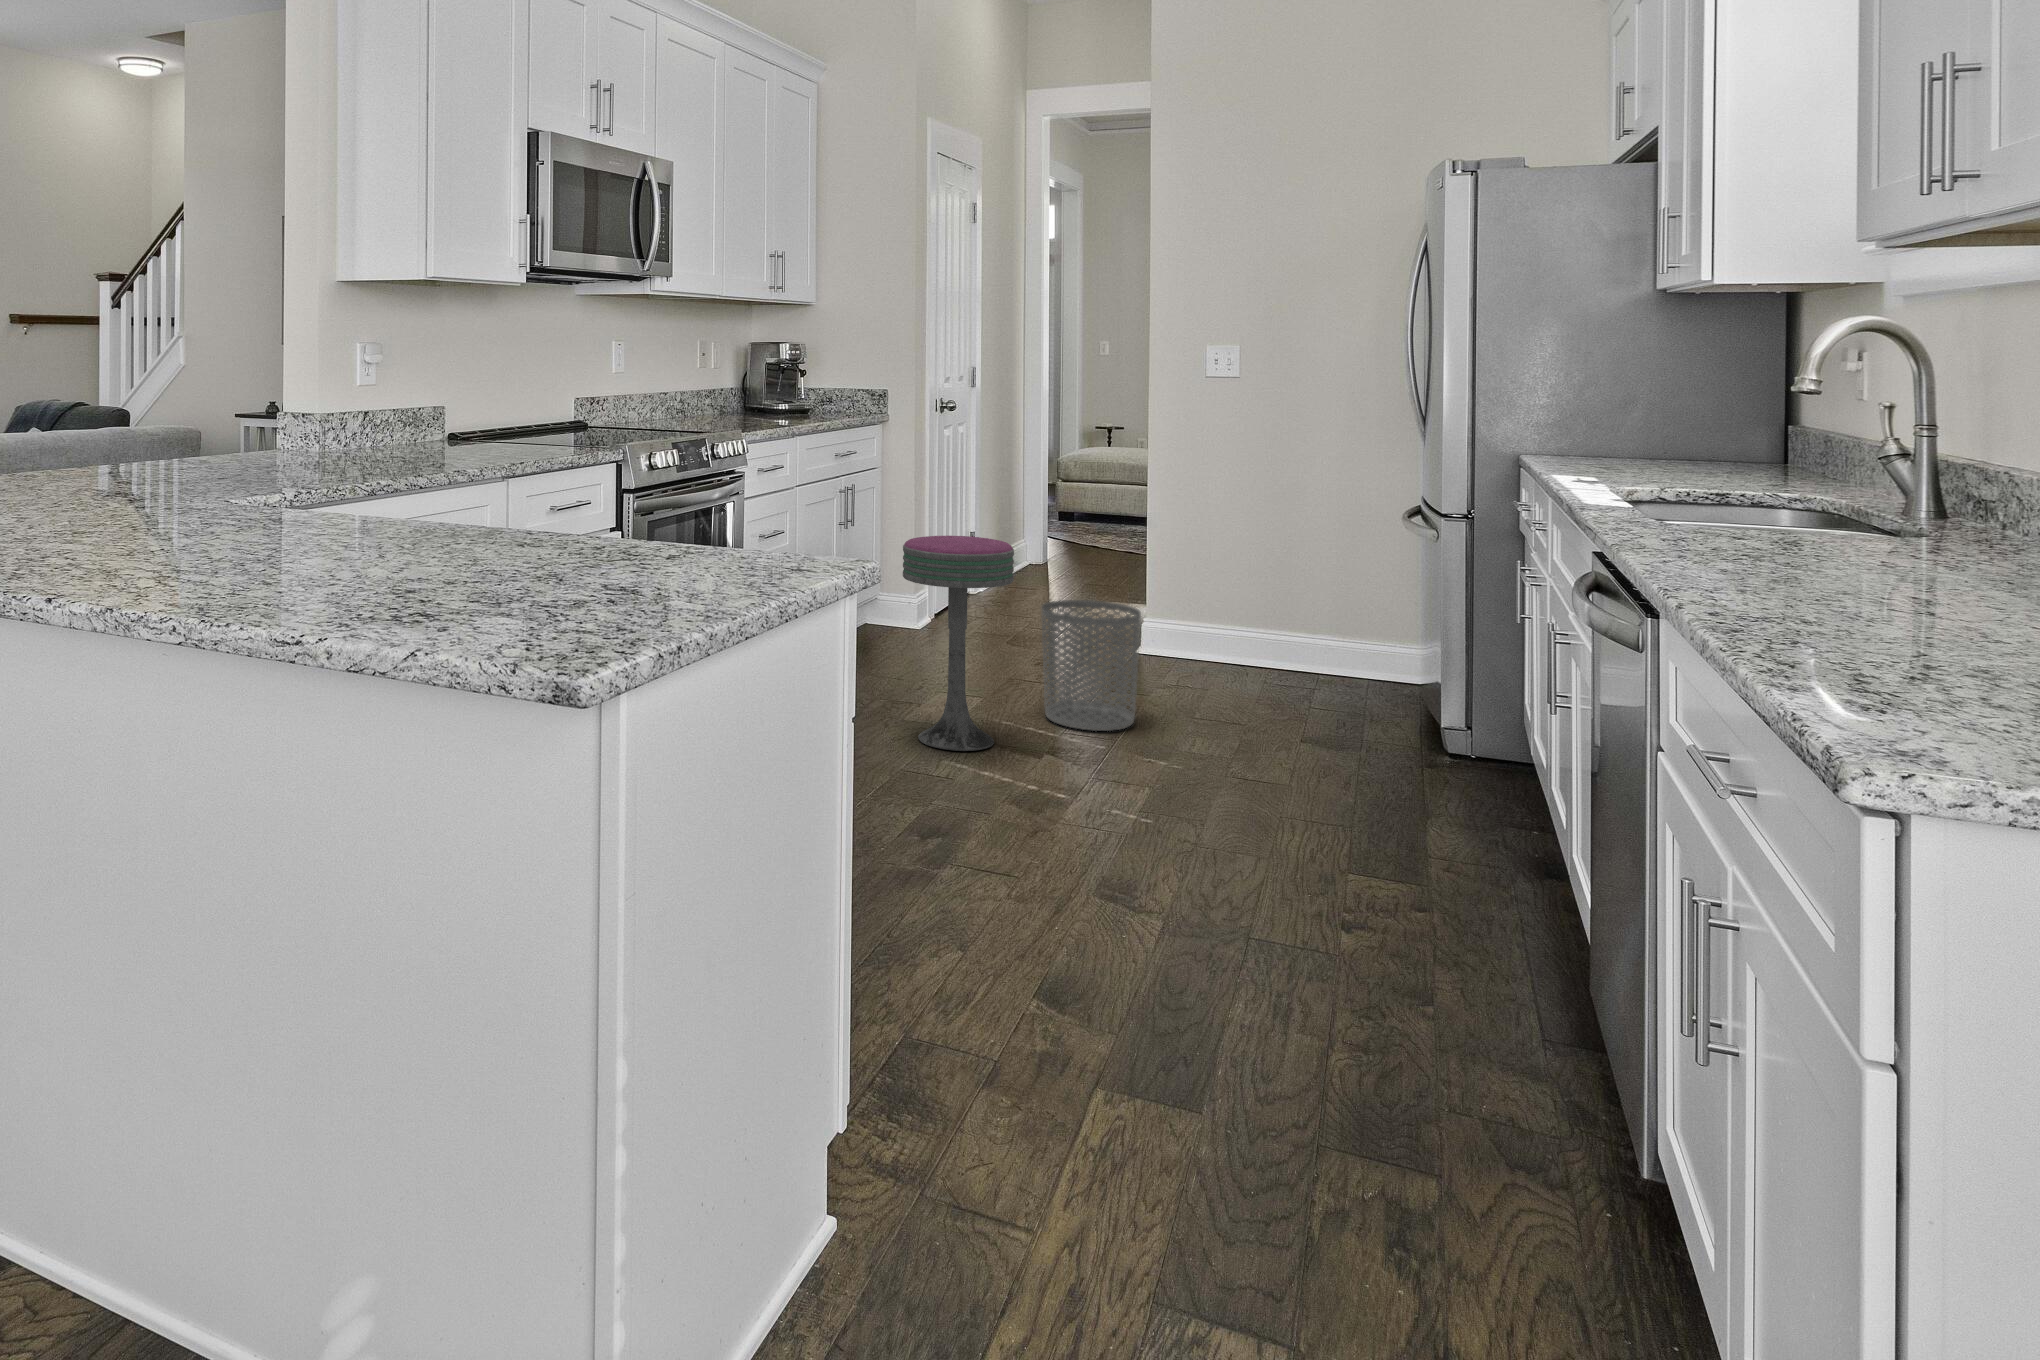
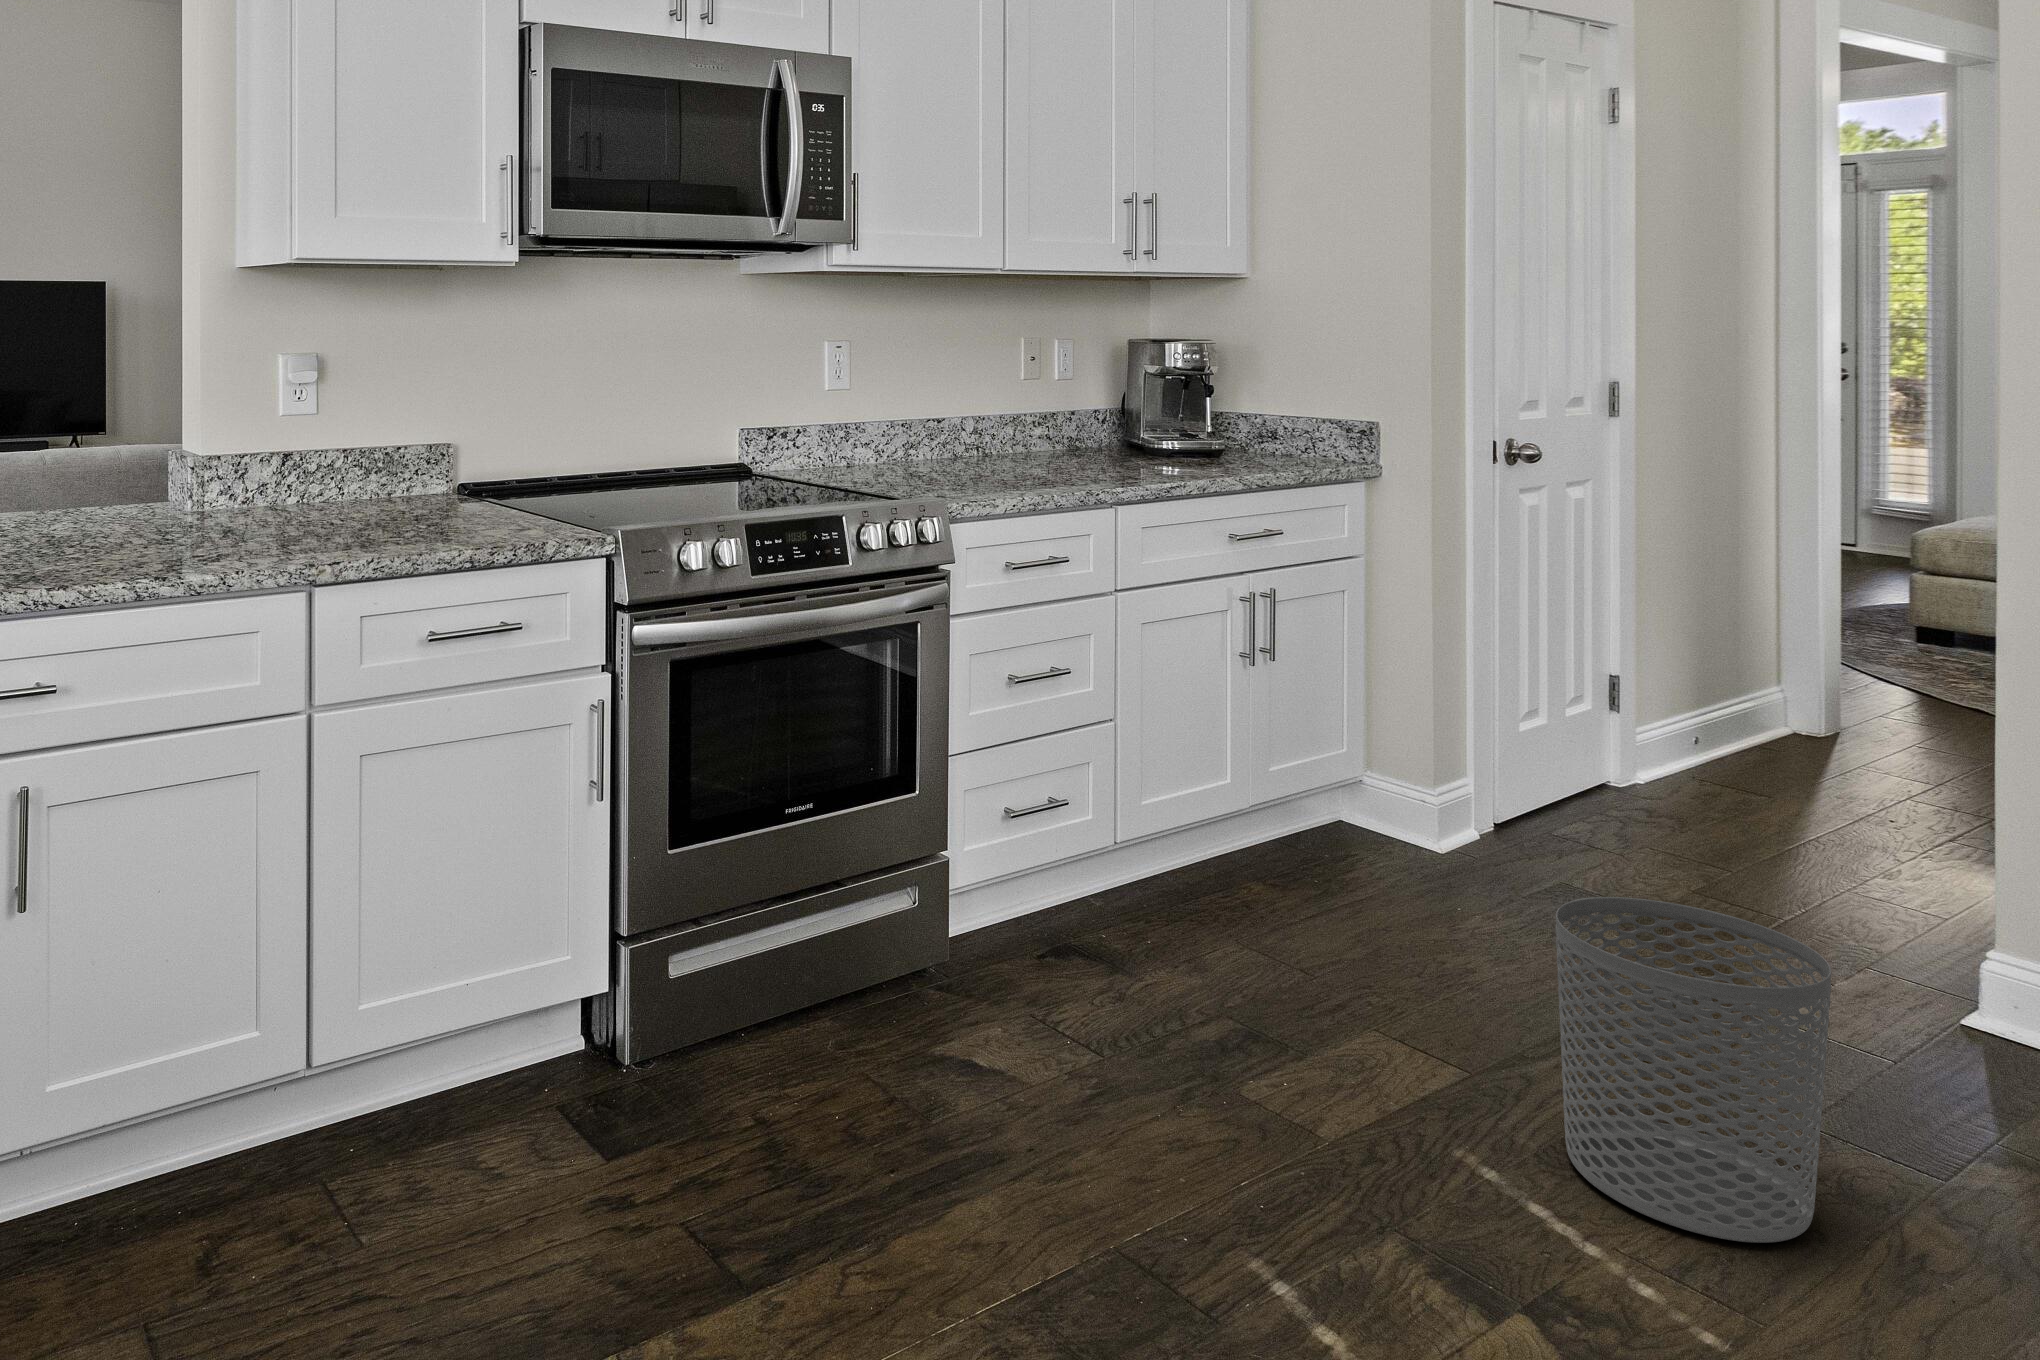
bar stool: present [903,536,1014,751] -> none [1174,732,1429,1211]

